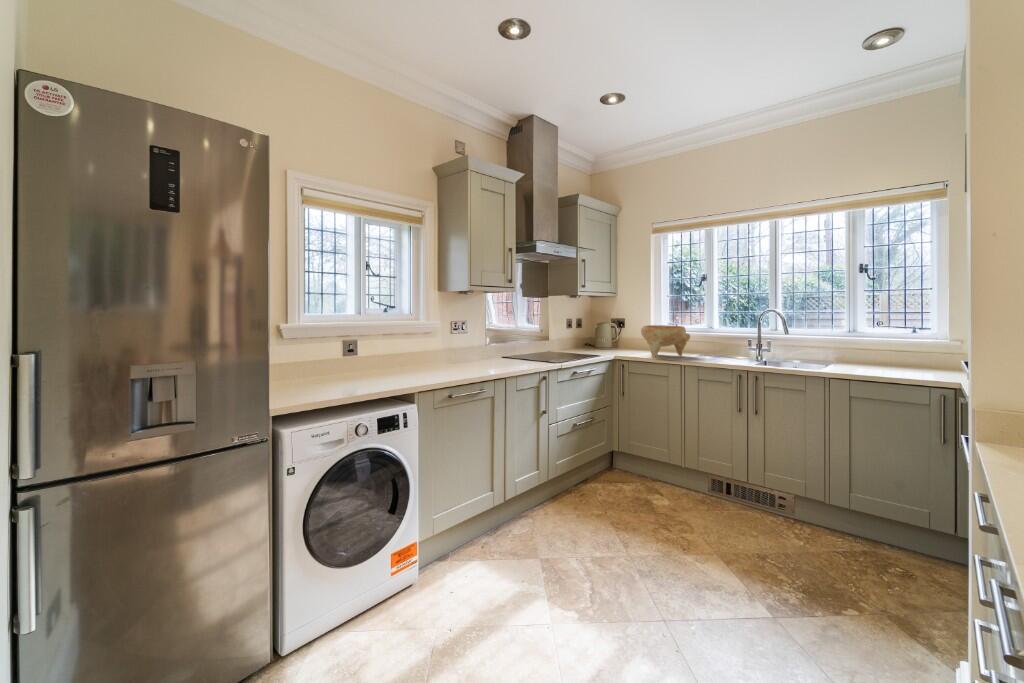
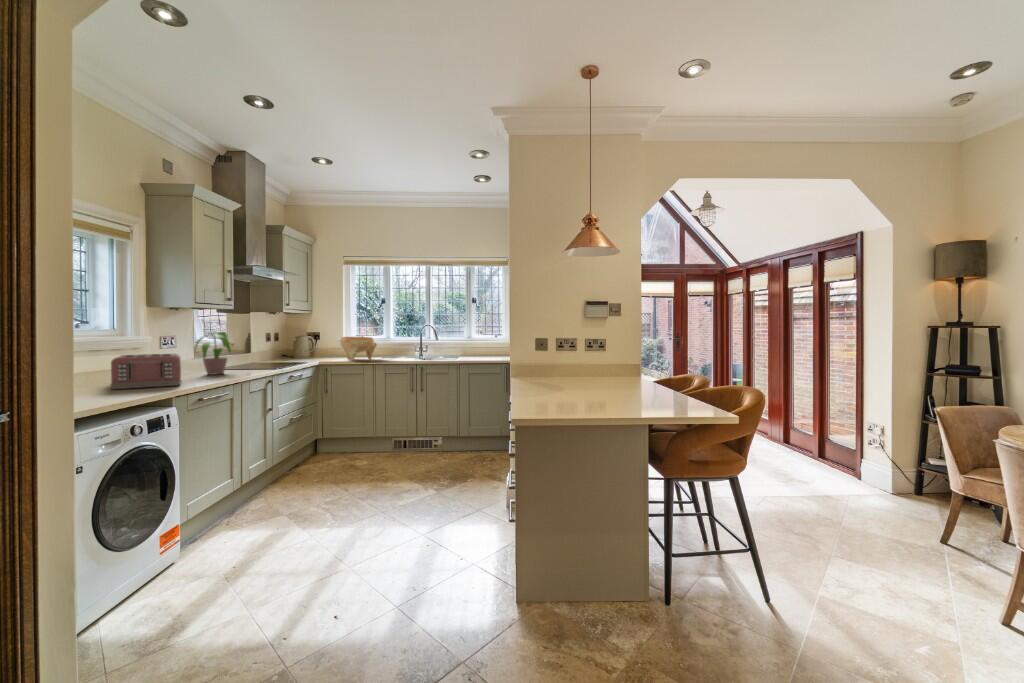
potted plant: none [465,318,515,366] -> present [195,332,231,375]
toaster: none [380,342,451,378] -> present [110,354,181,389]

